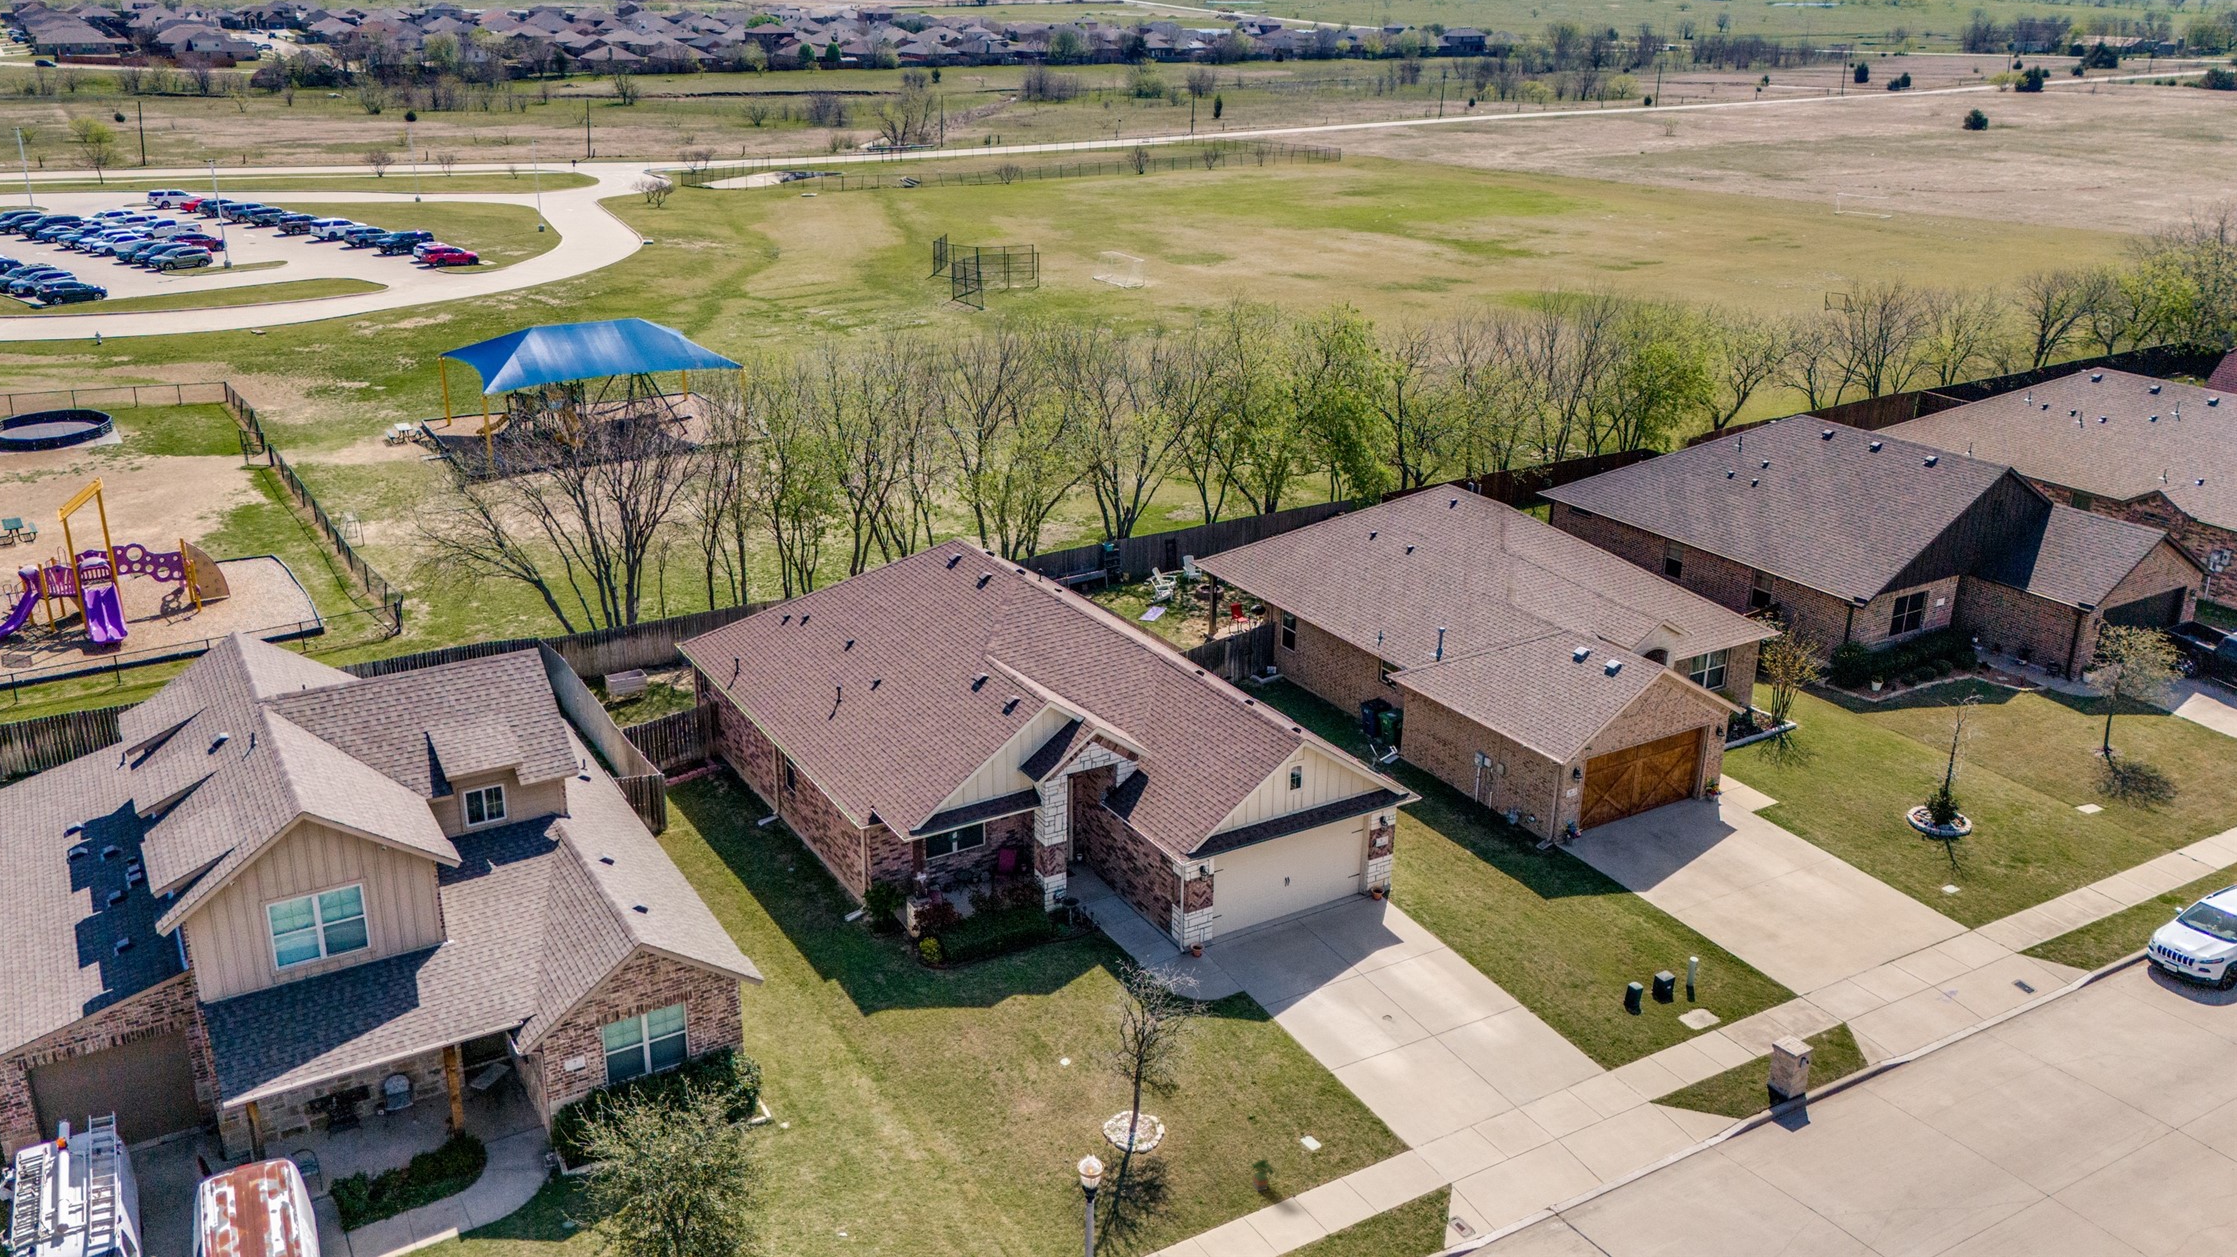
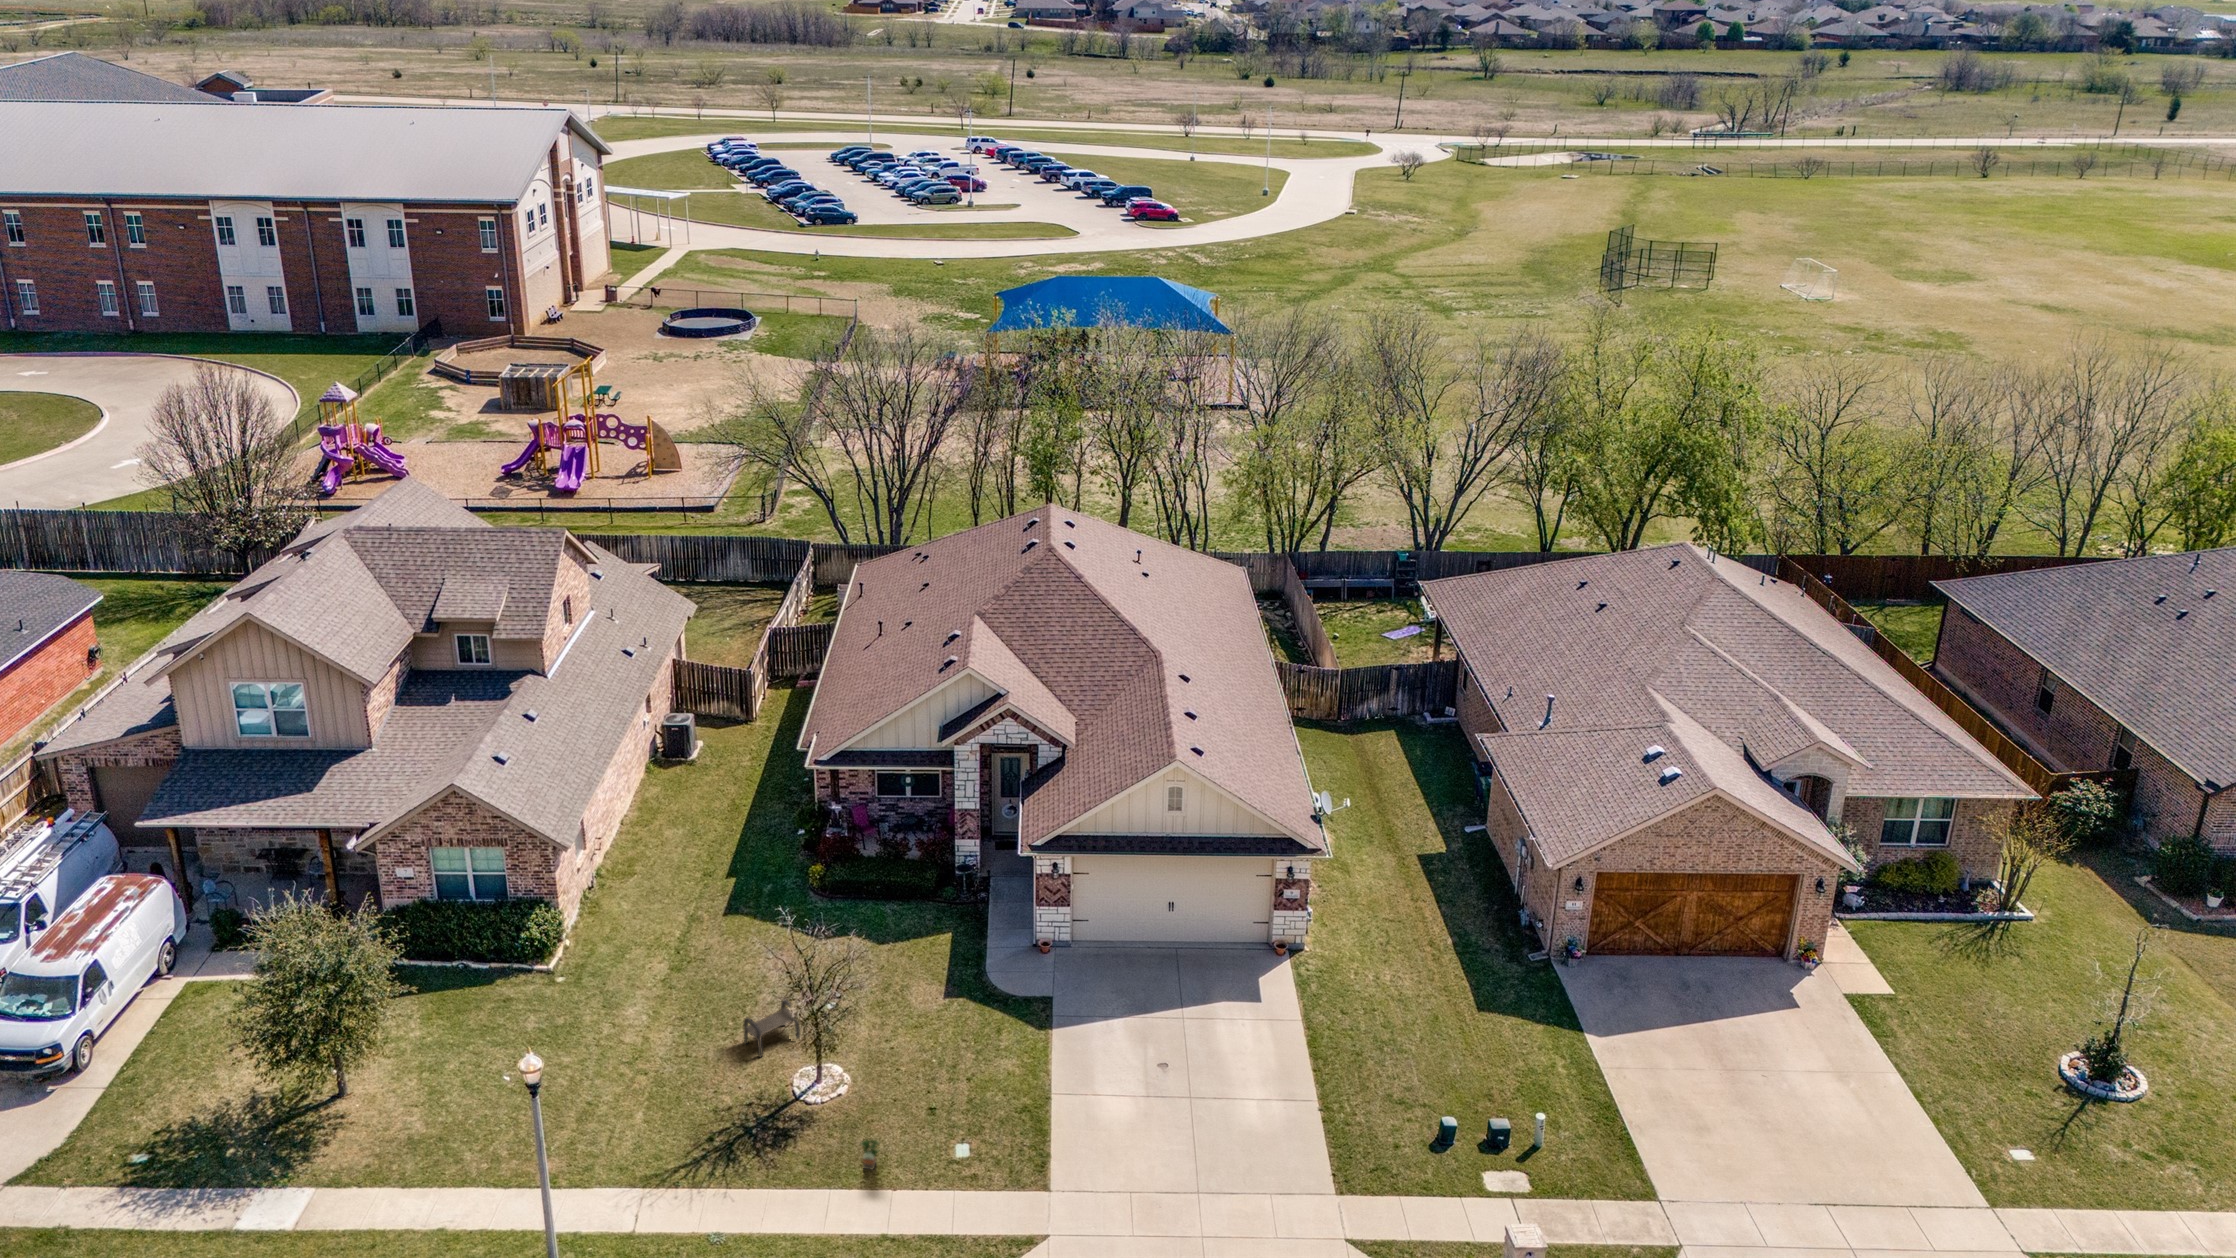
bench: none [1032,1066,1077,1131] -> present [743,1000,800,1057]

